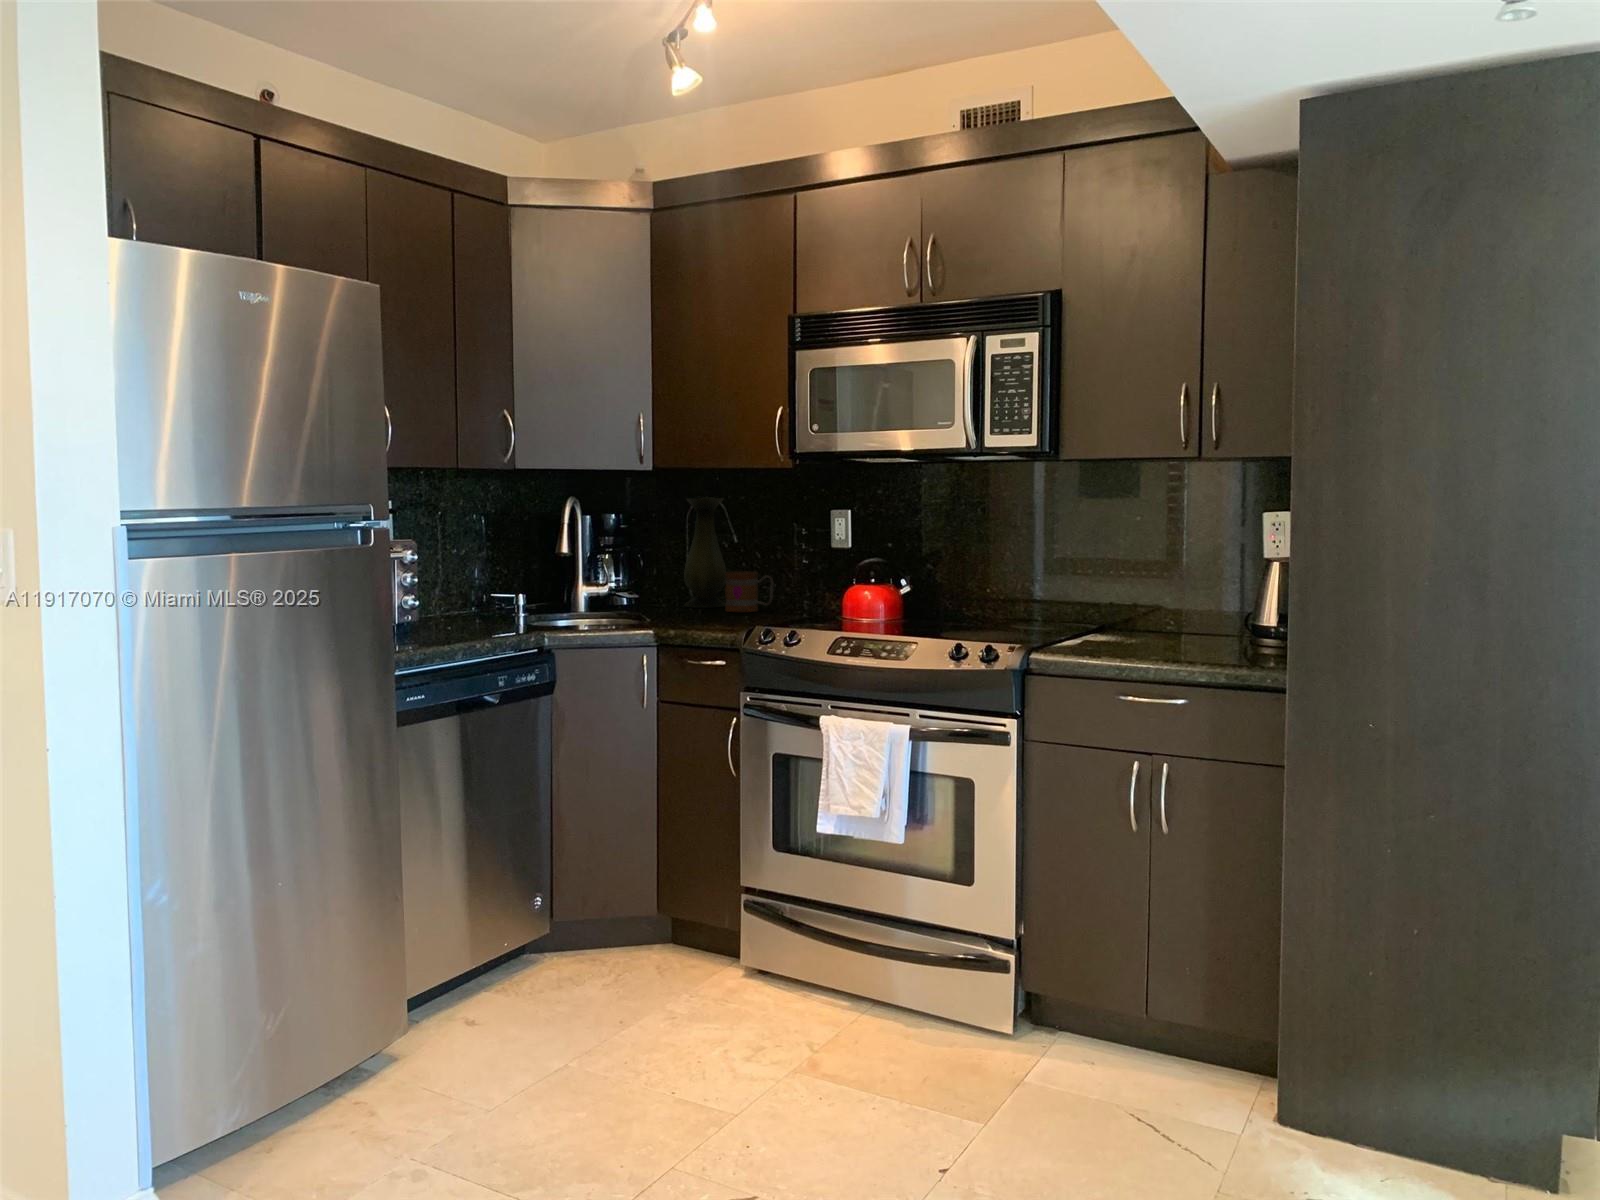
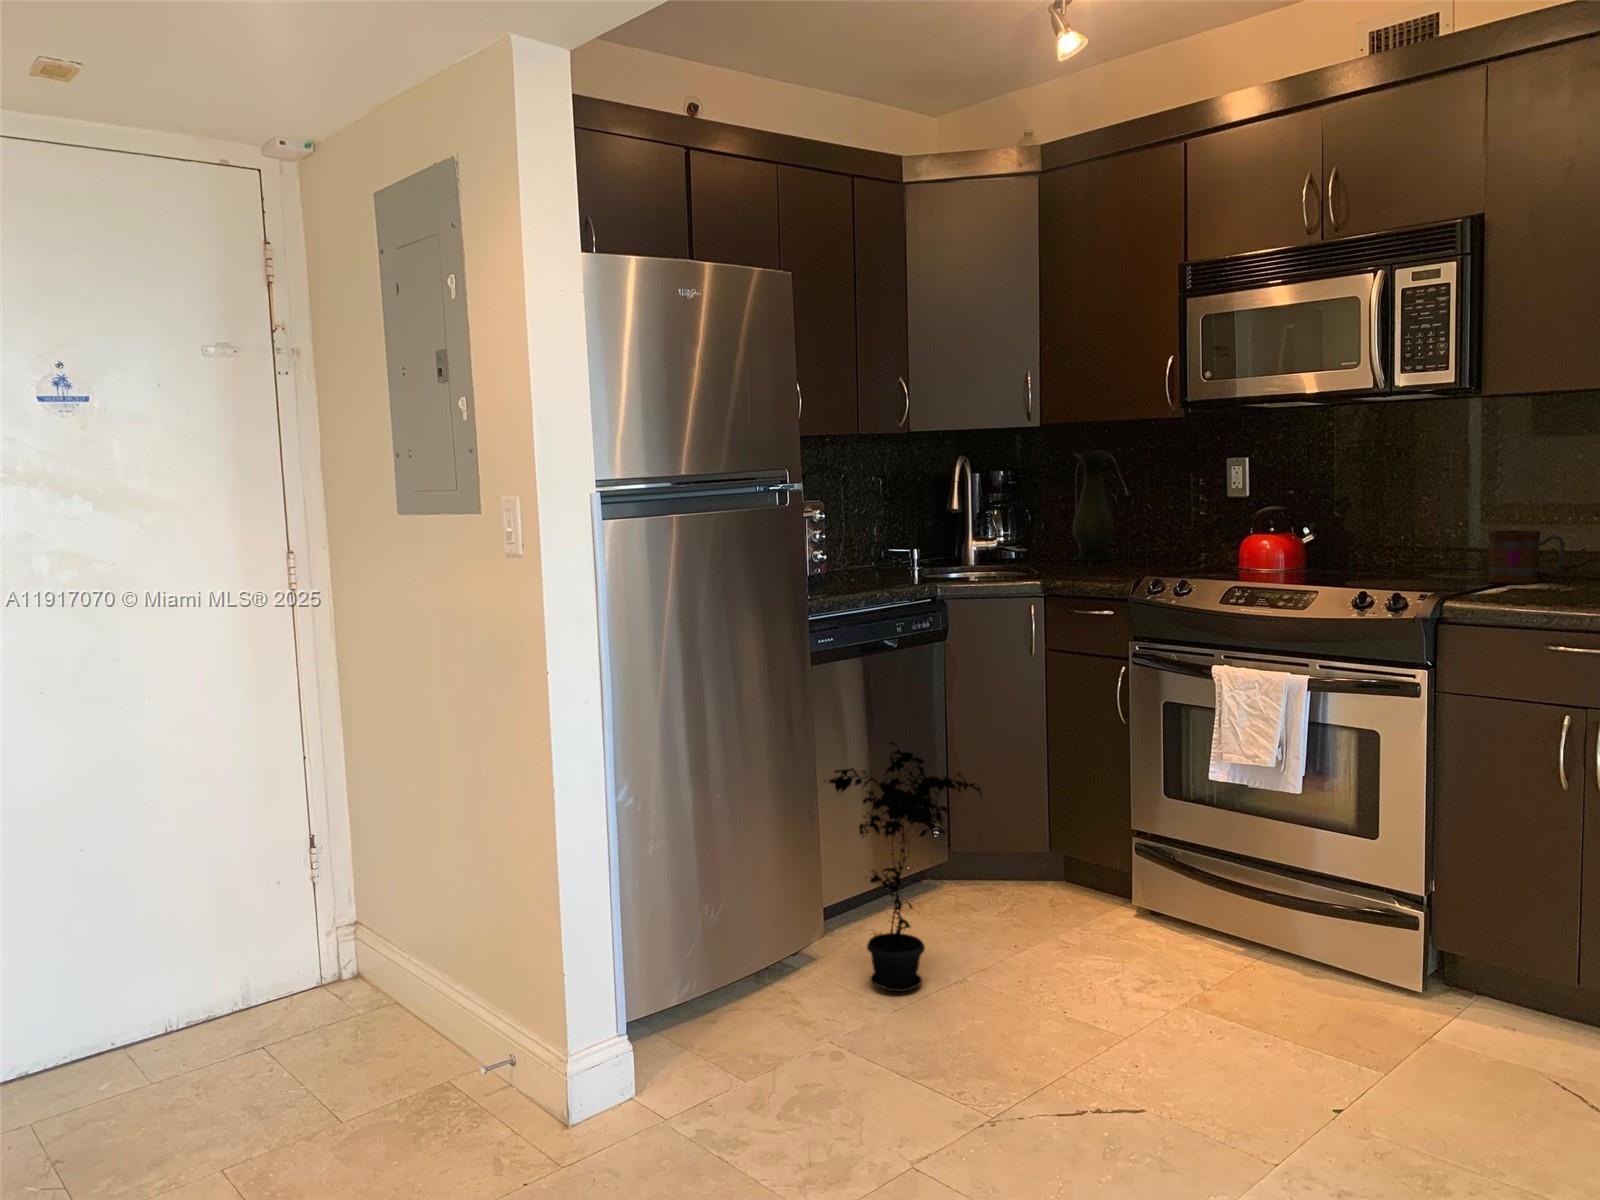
mug: present [725,571,774,612] -> present [1487,530,1565,584]
potted plant: none [408,808,587,1088] -> present [829,742,981,992]

